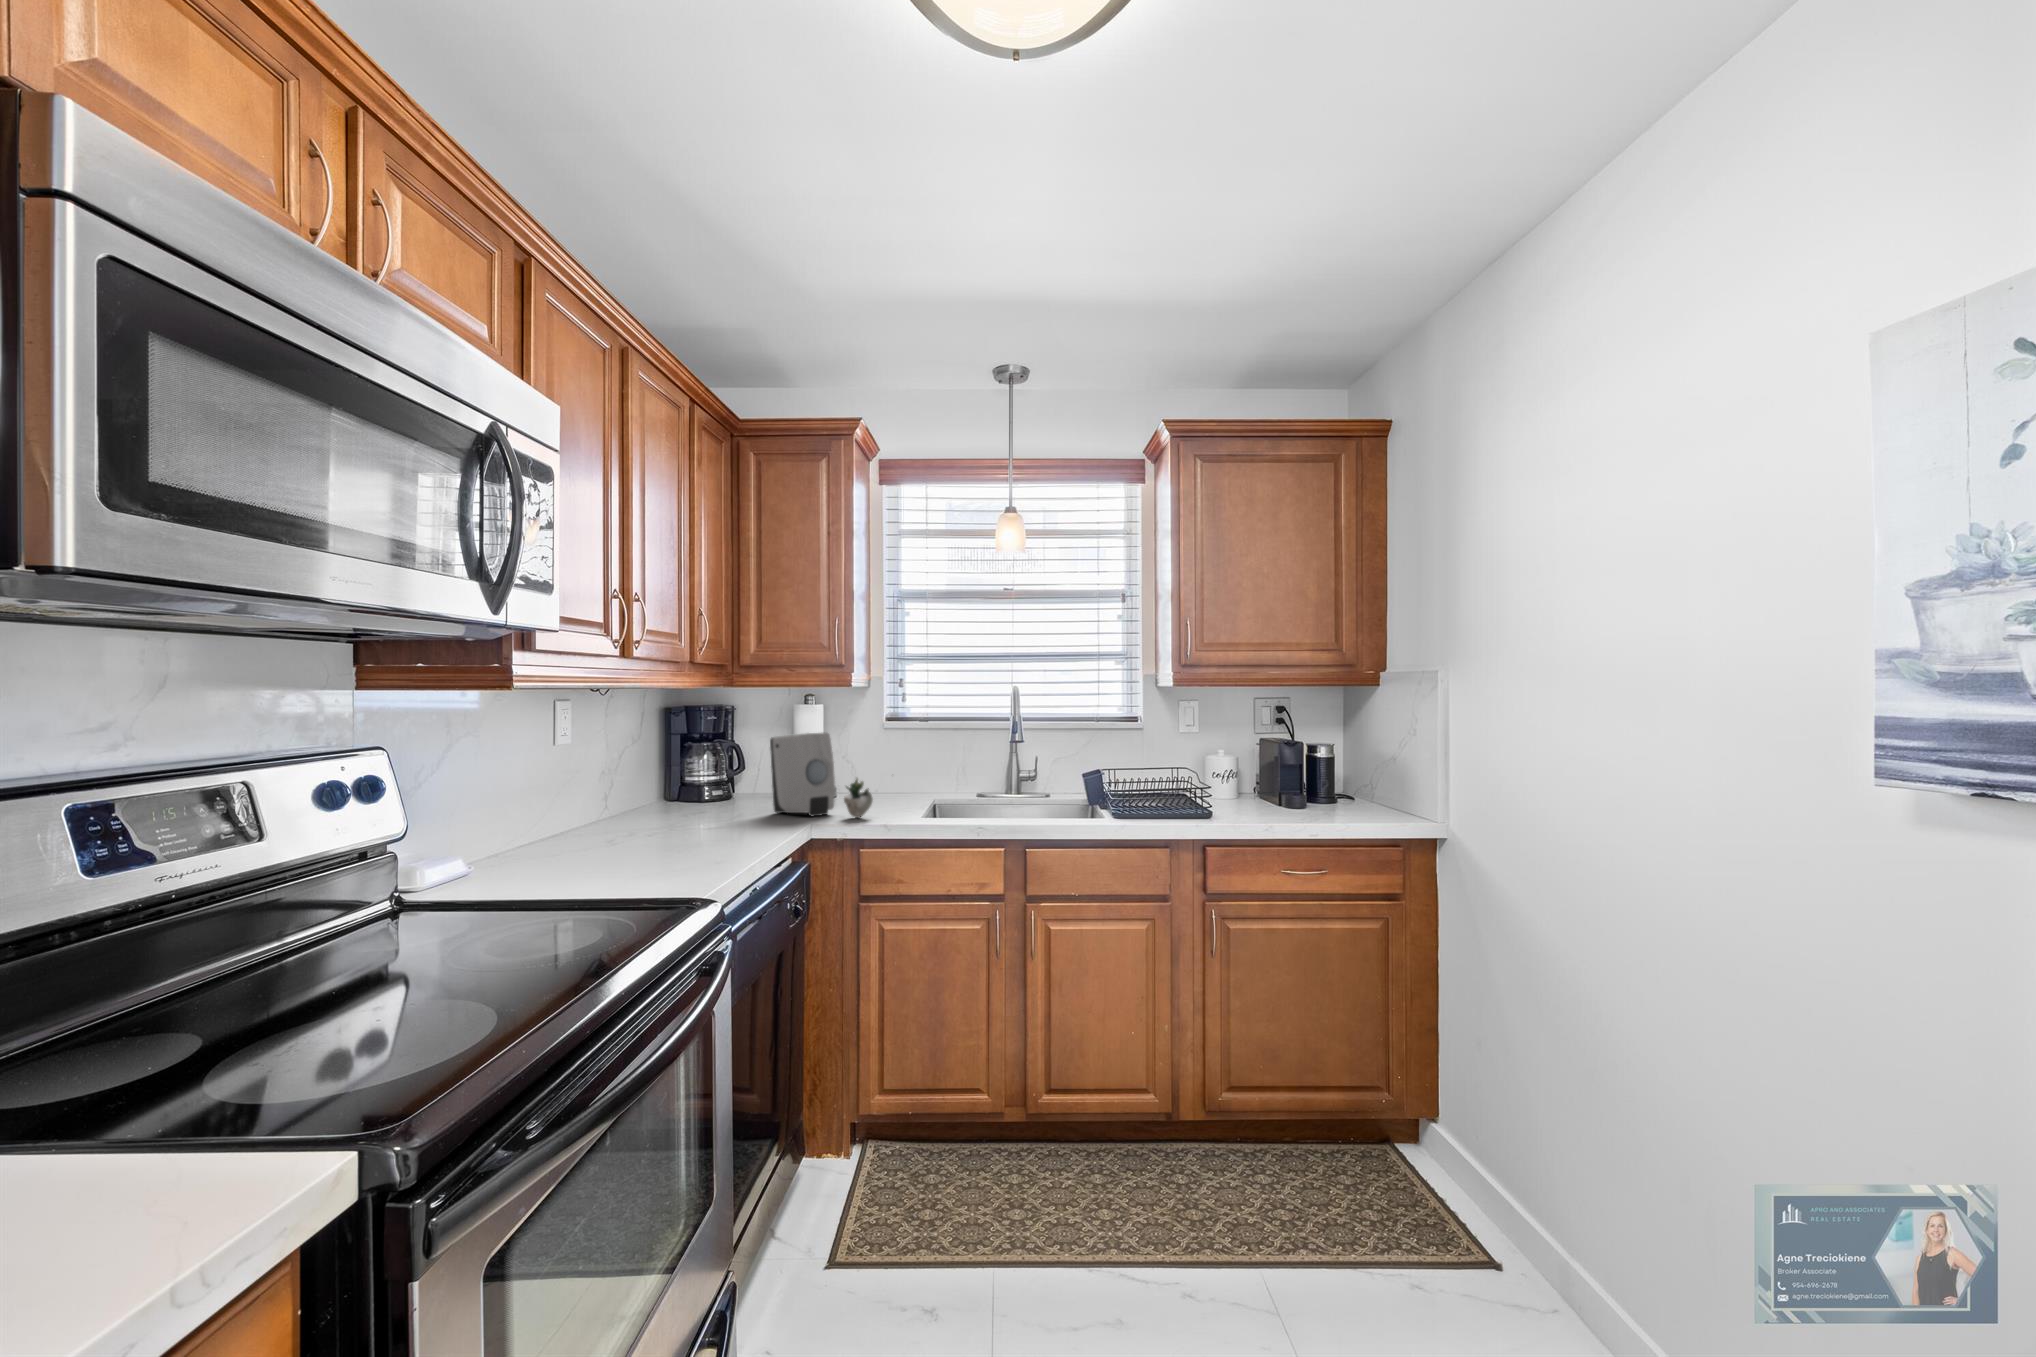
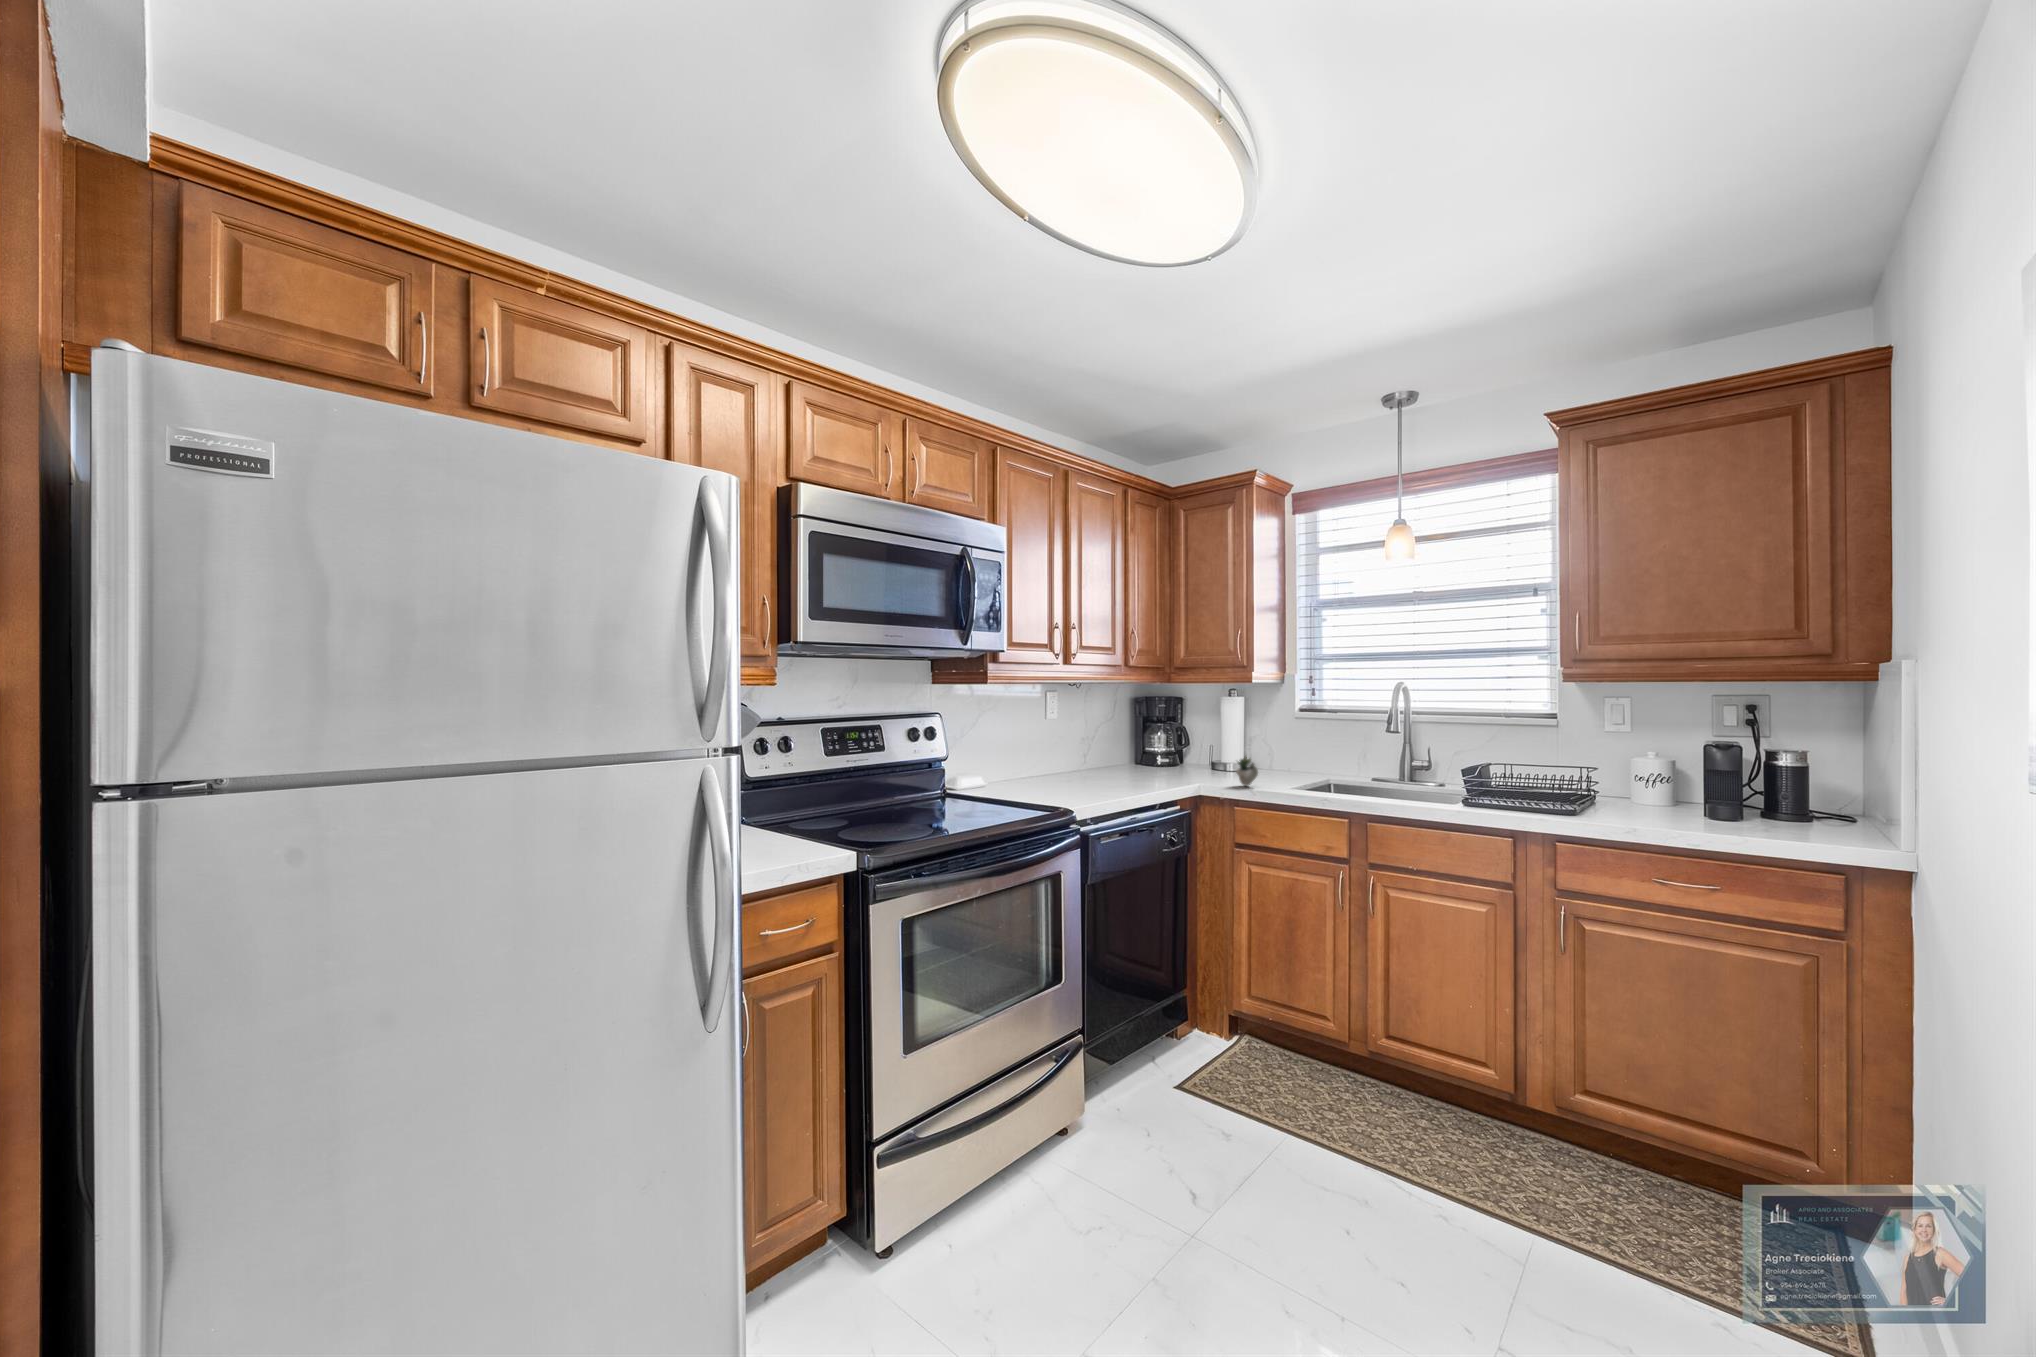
soap dispenser: present [770,732,835,816] -> none [1191,719,1234,782]

